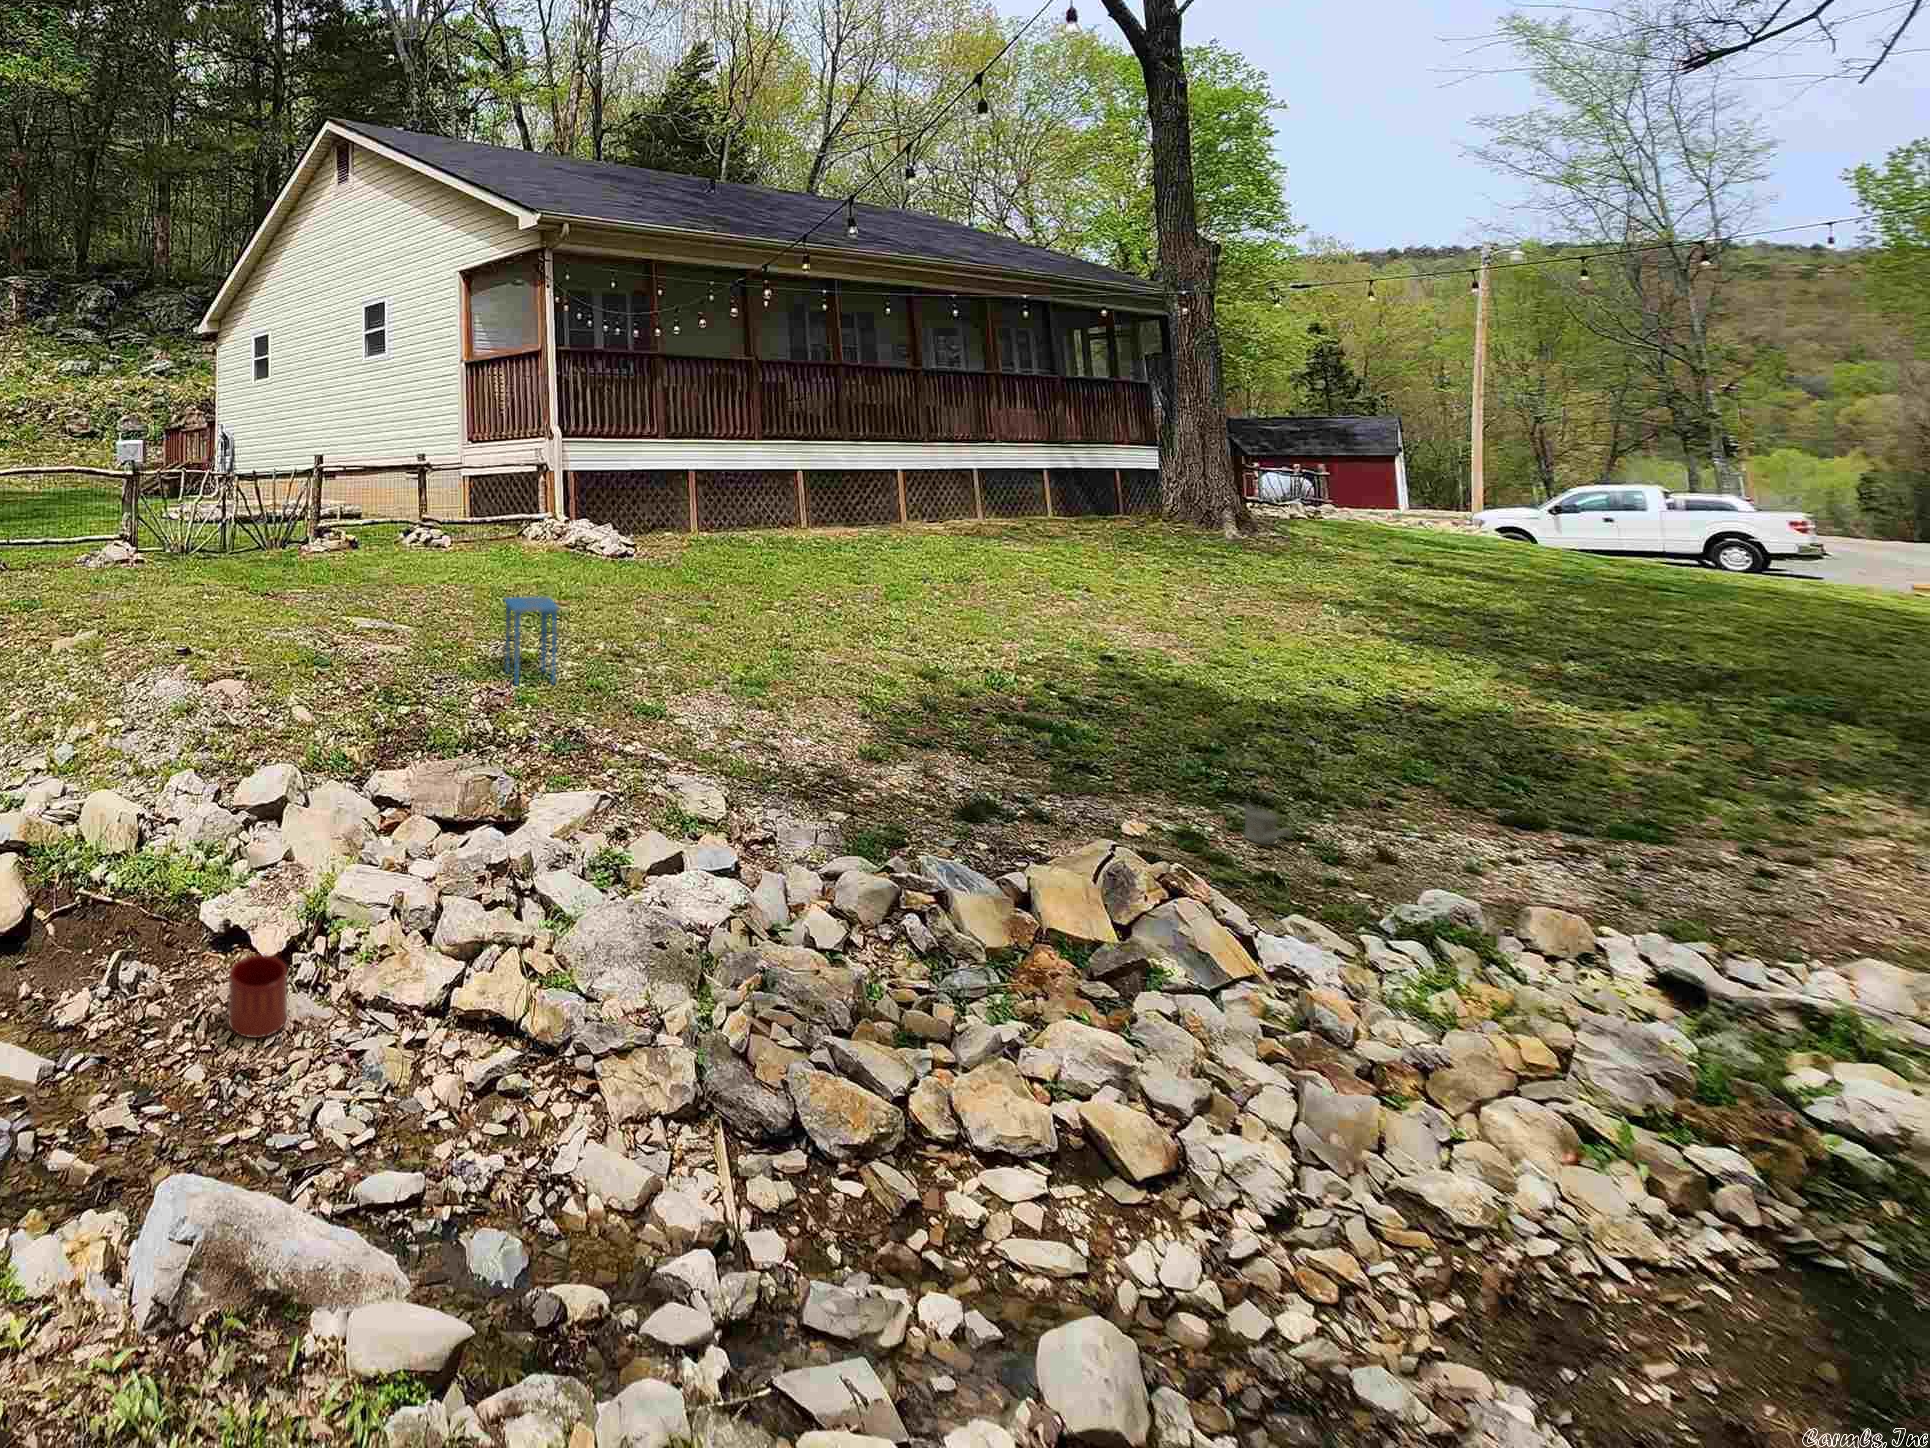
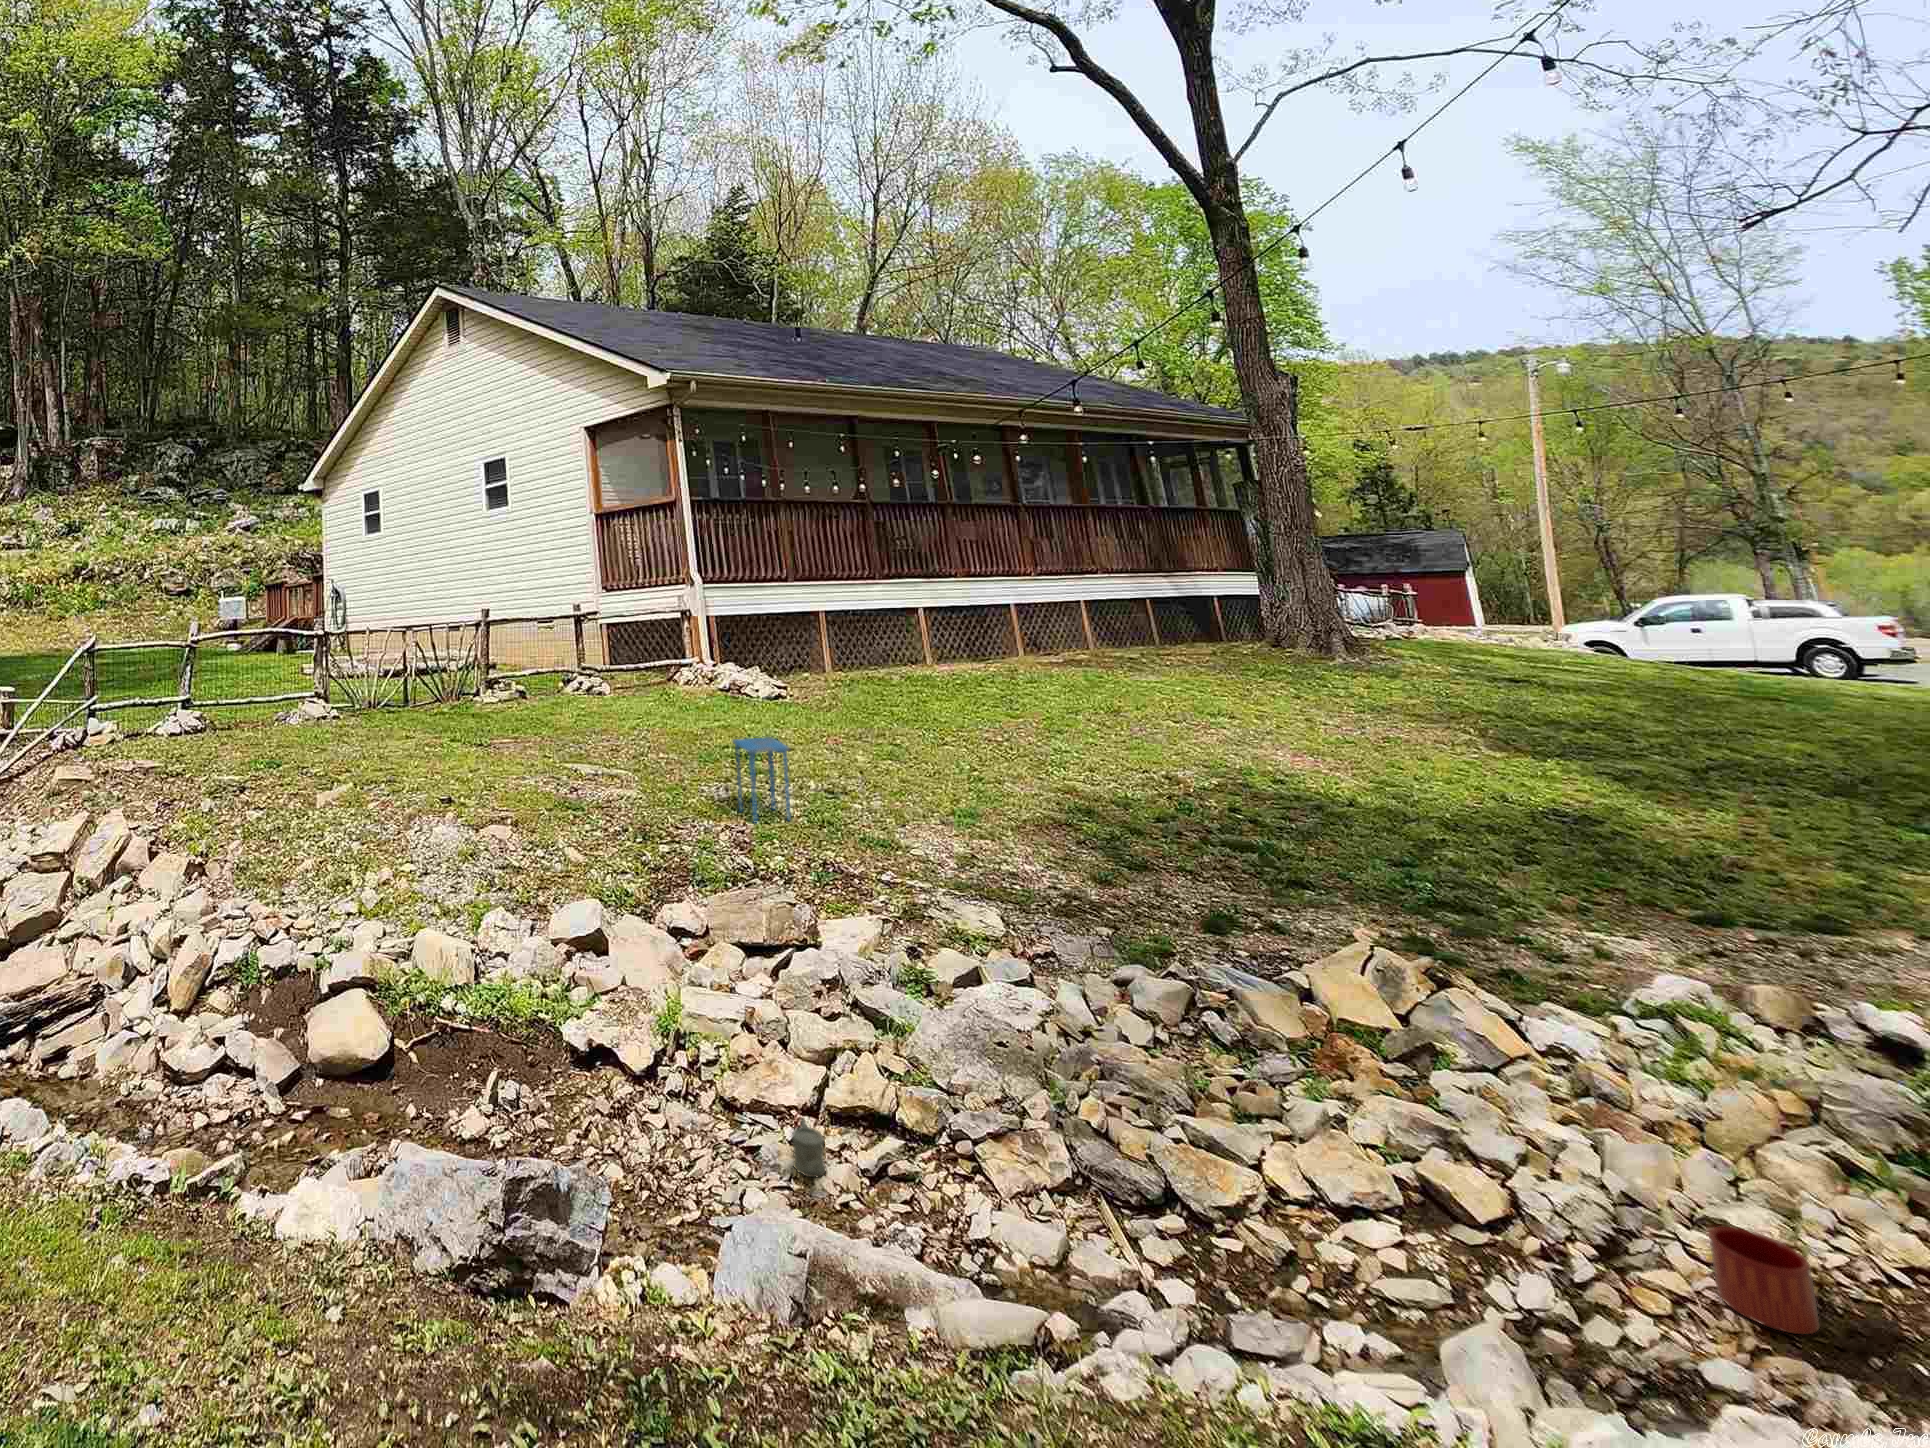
watering can: present [1244,803,1291,845] -> present [792,1119,826,1177]
planter: present [228,955,287,1038] -> present [1709,1227,1819,1334]

